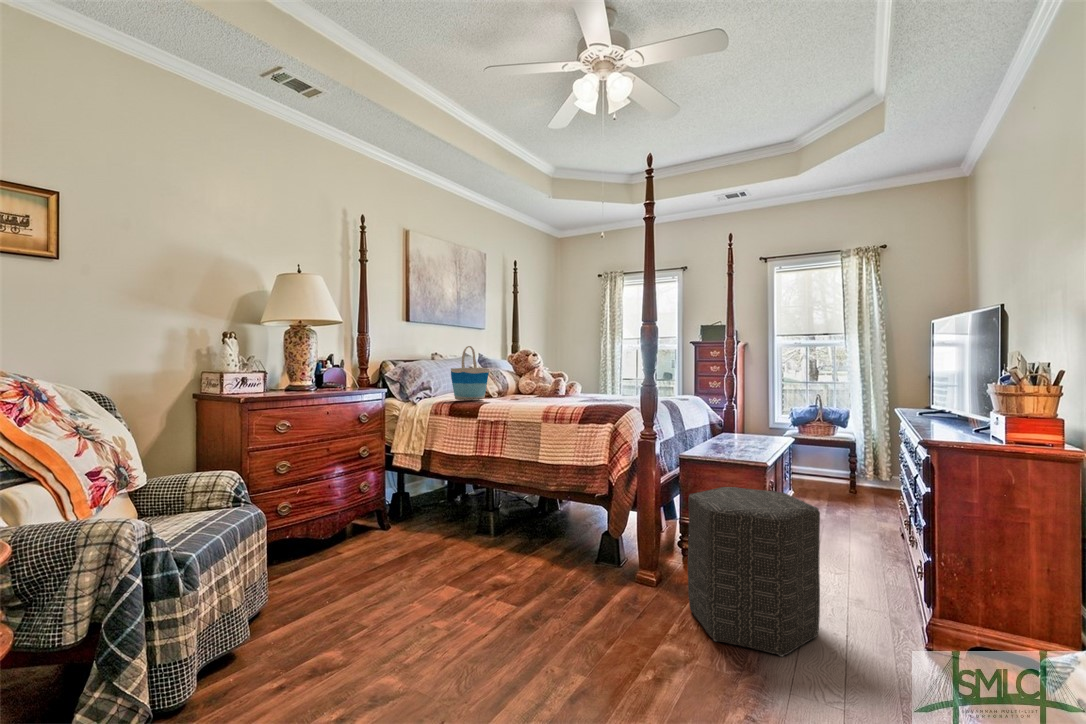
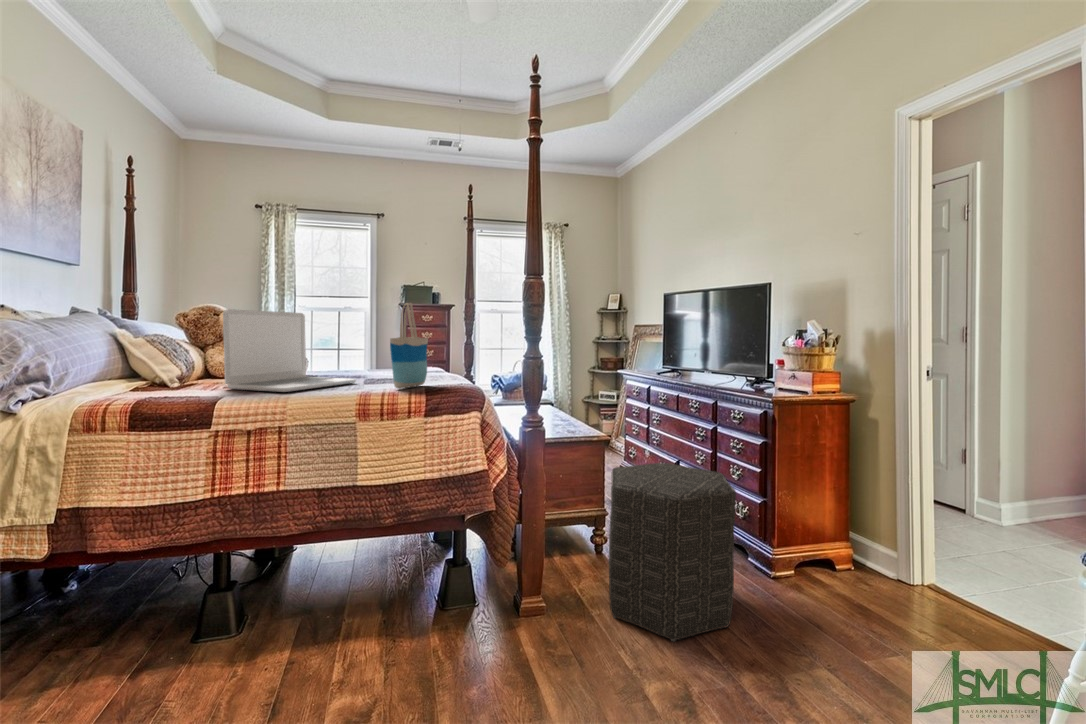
tote bag: present [451,346,489,400] -> present [390,303,428,389]
laptop: none [502,353,575,402] -> present [223,309,356,392]

